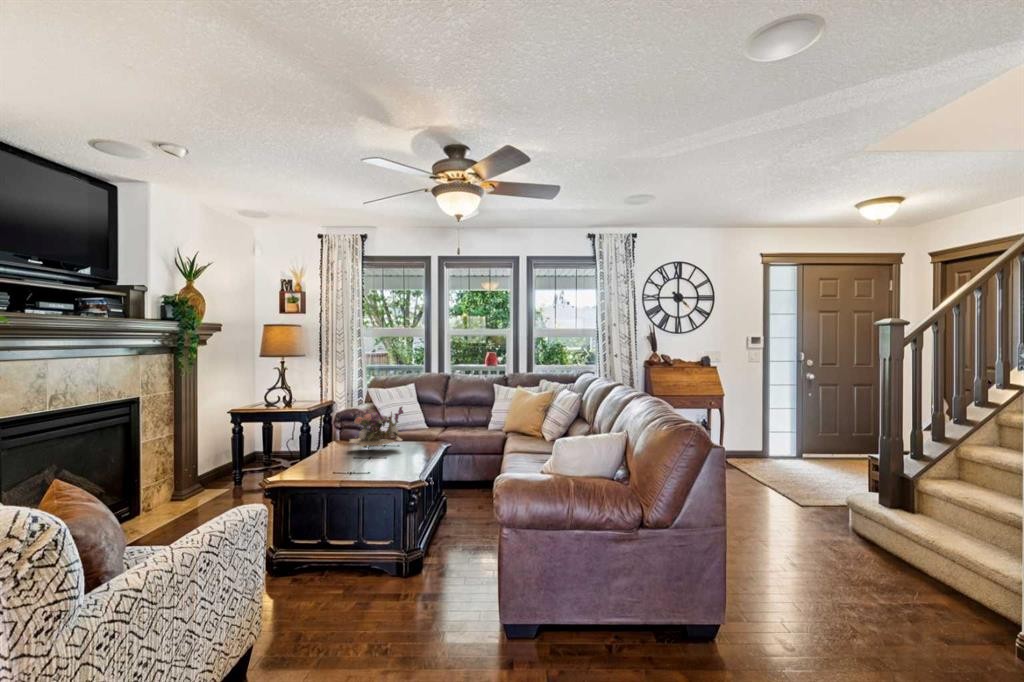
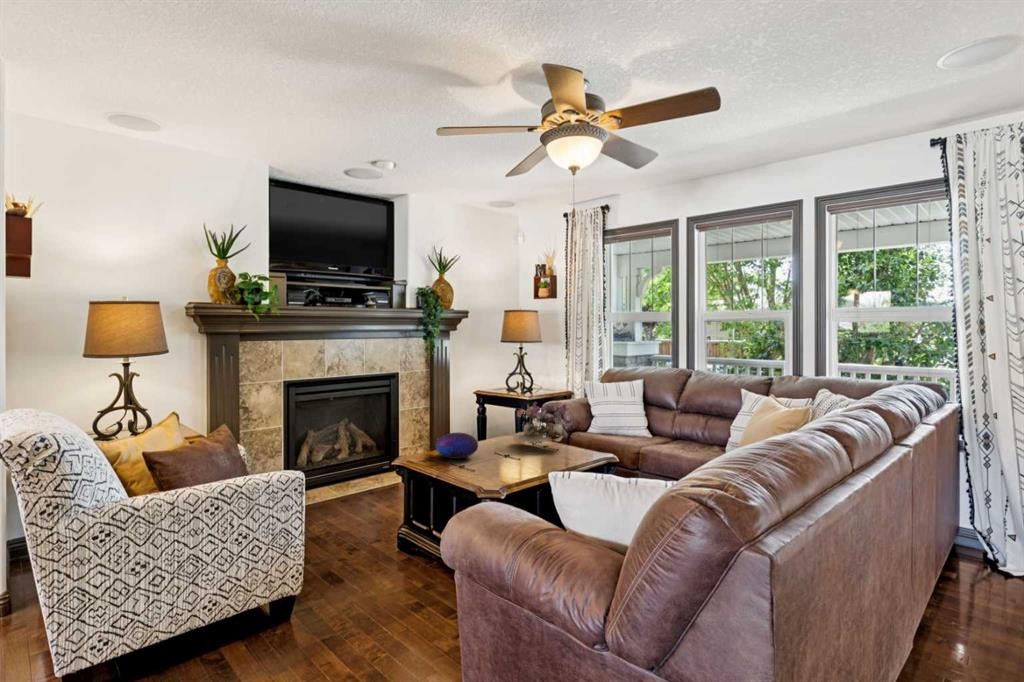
decorative orb: none [304,445,350,471] -> present [436,432,478,459]

